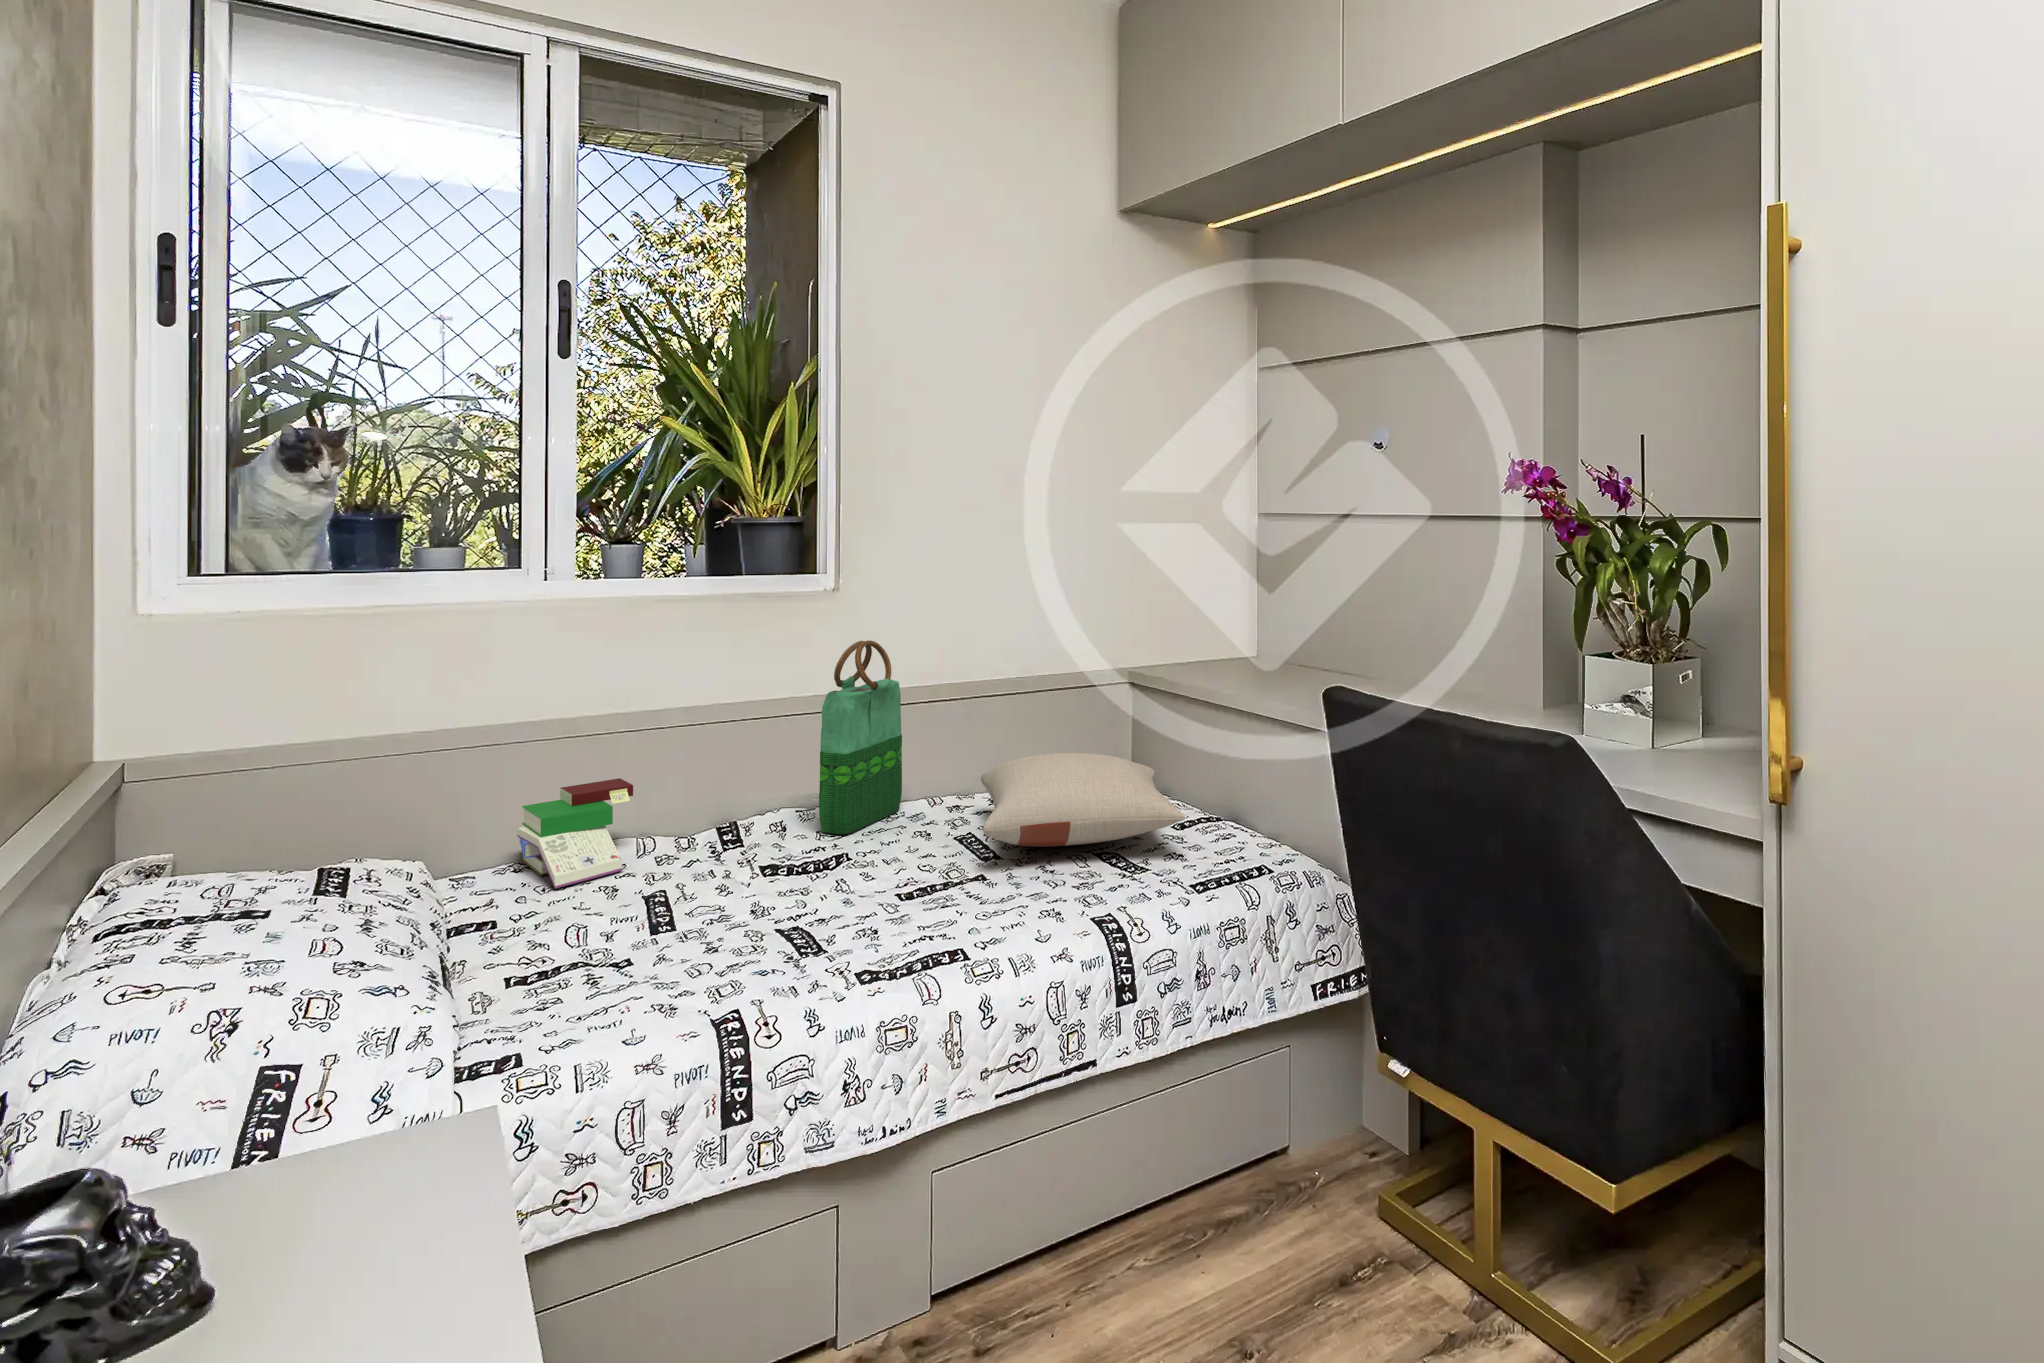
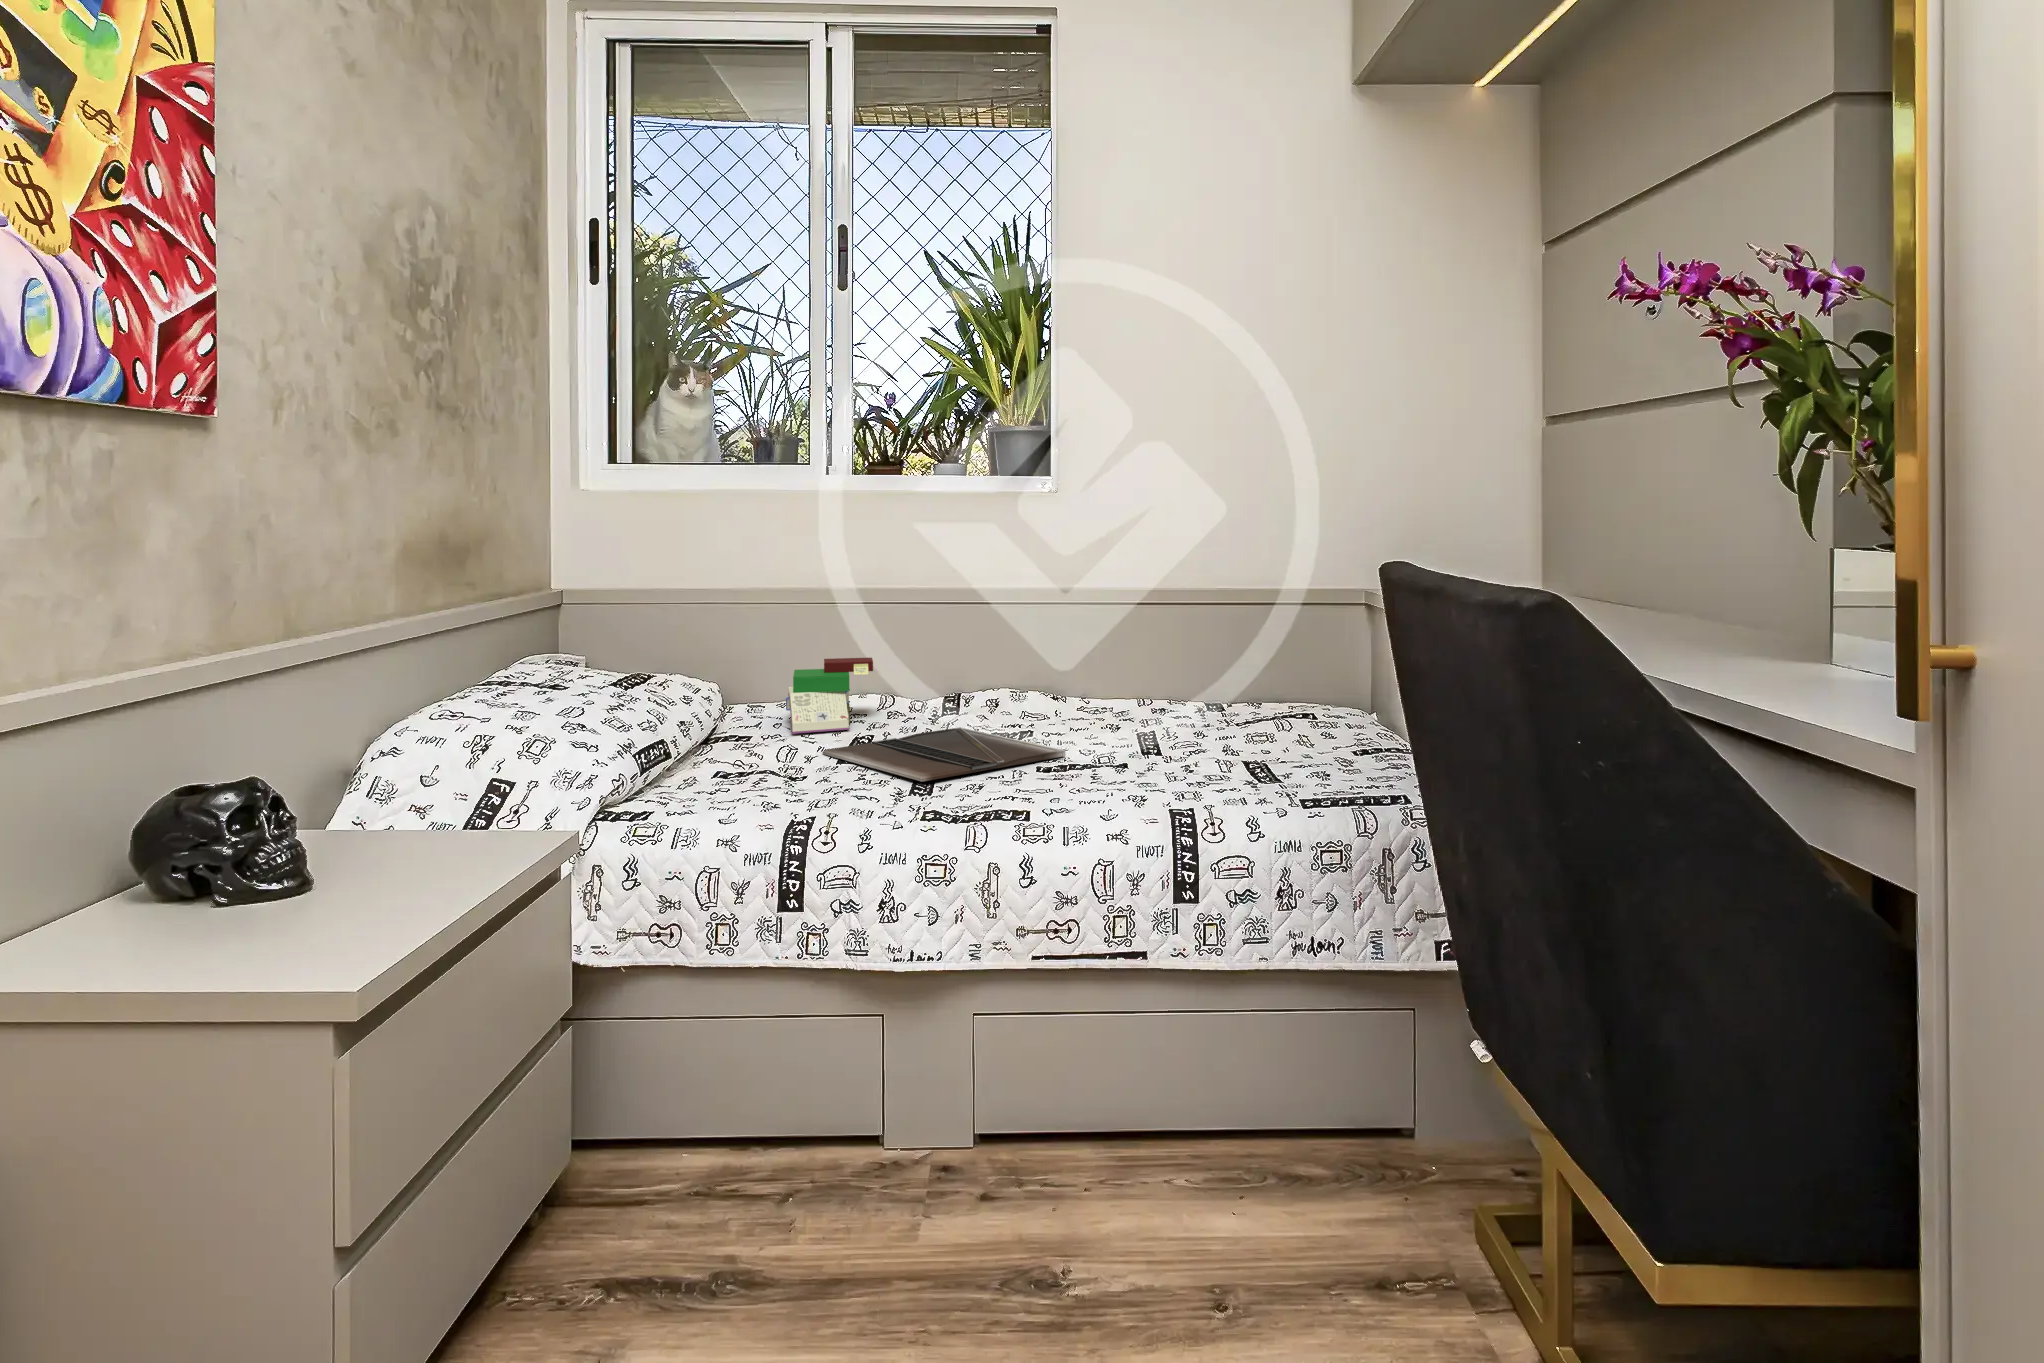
tote bag: present [819,641,902,834] -> none [1021,543,1113,729]
pillow: present [981,753,1185,847] -> none [1115,667,1364,758]
laptop: none [630,847,914,931] -> present [822,727,1065,782]

